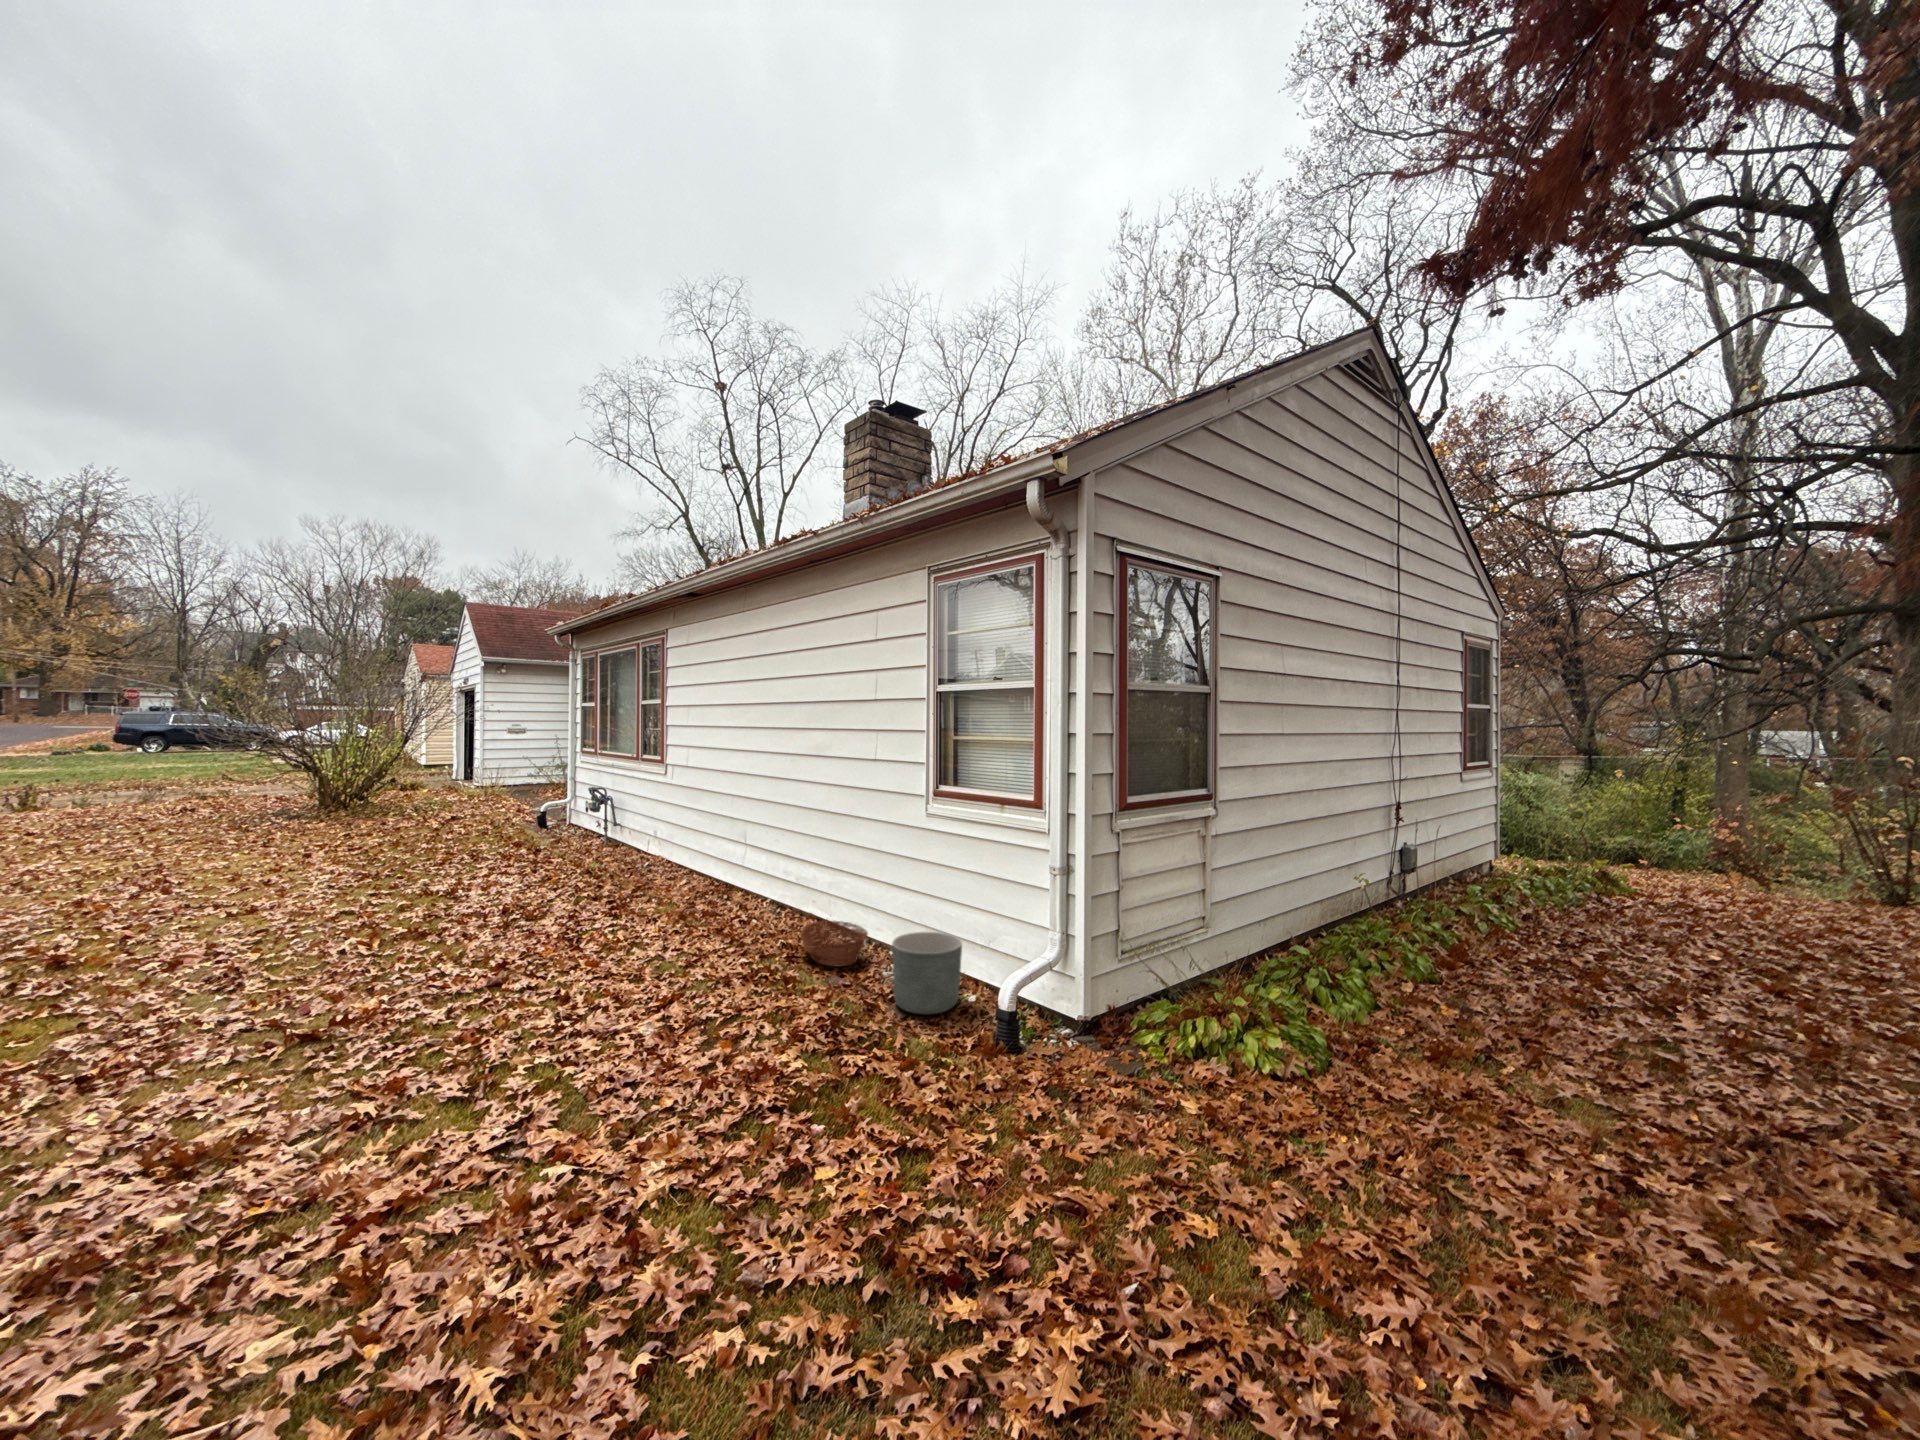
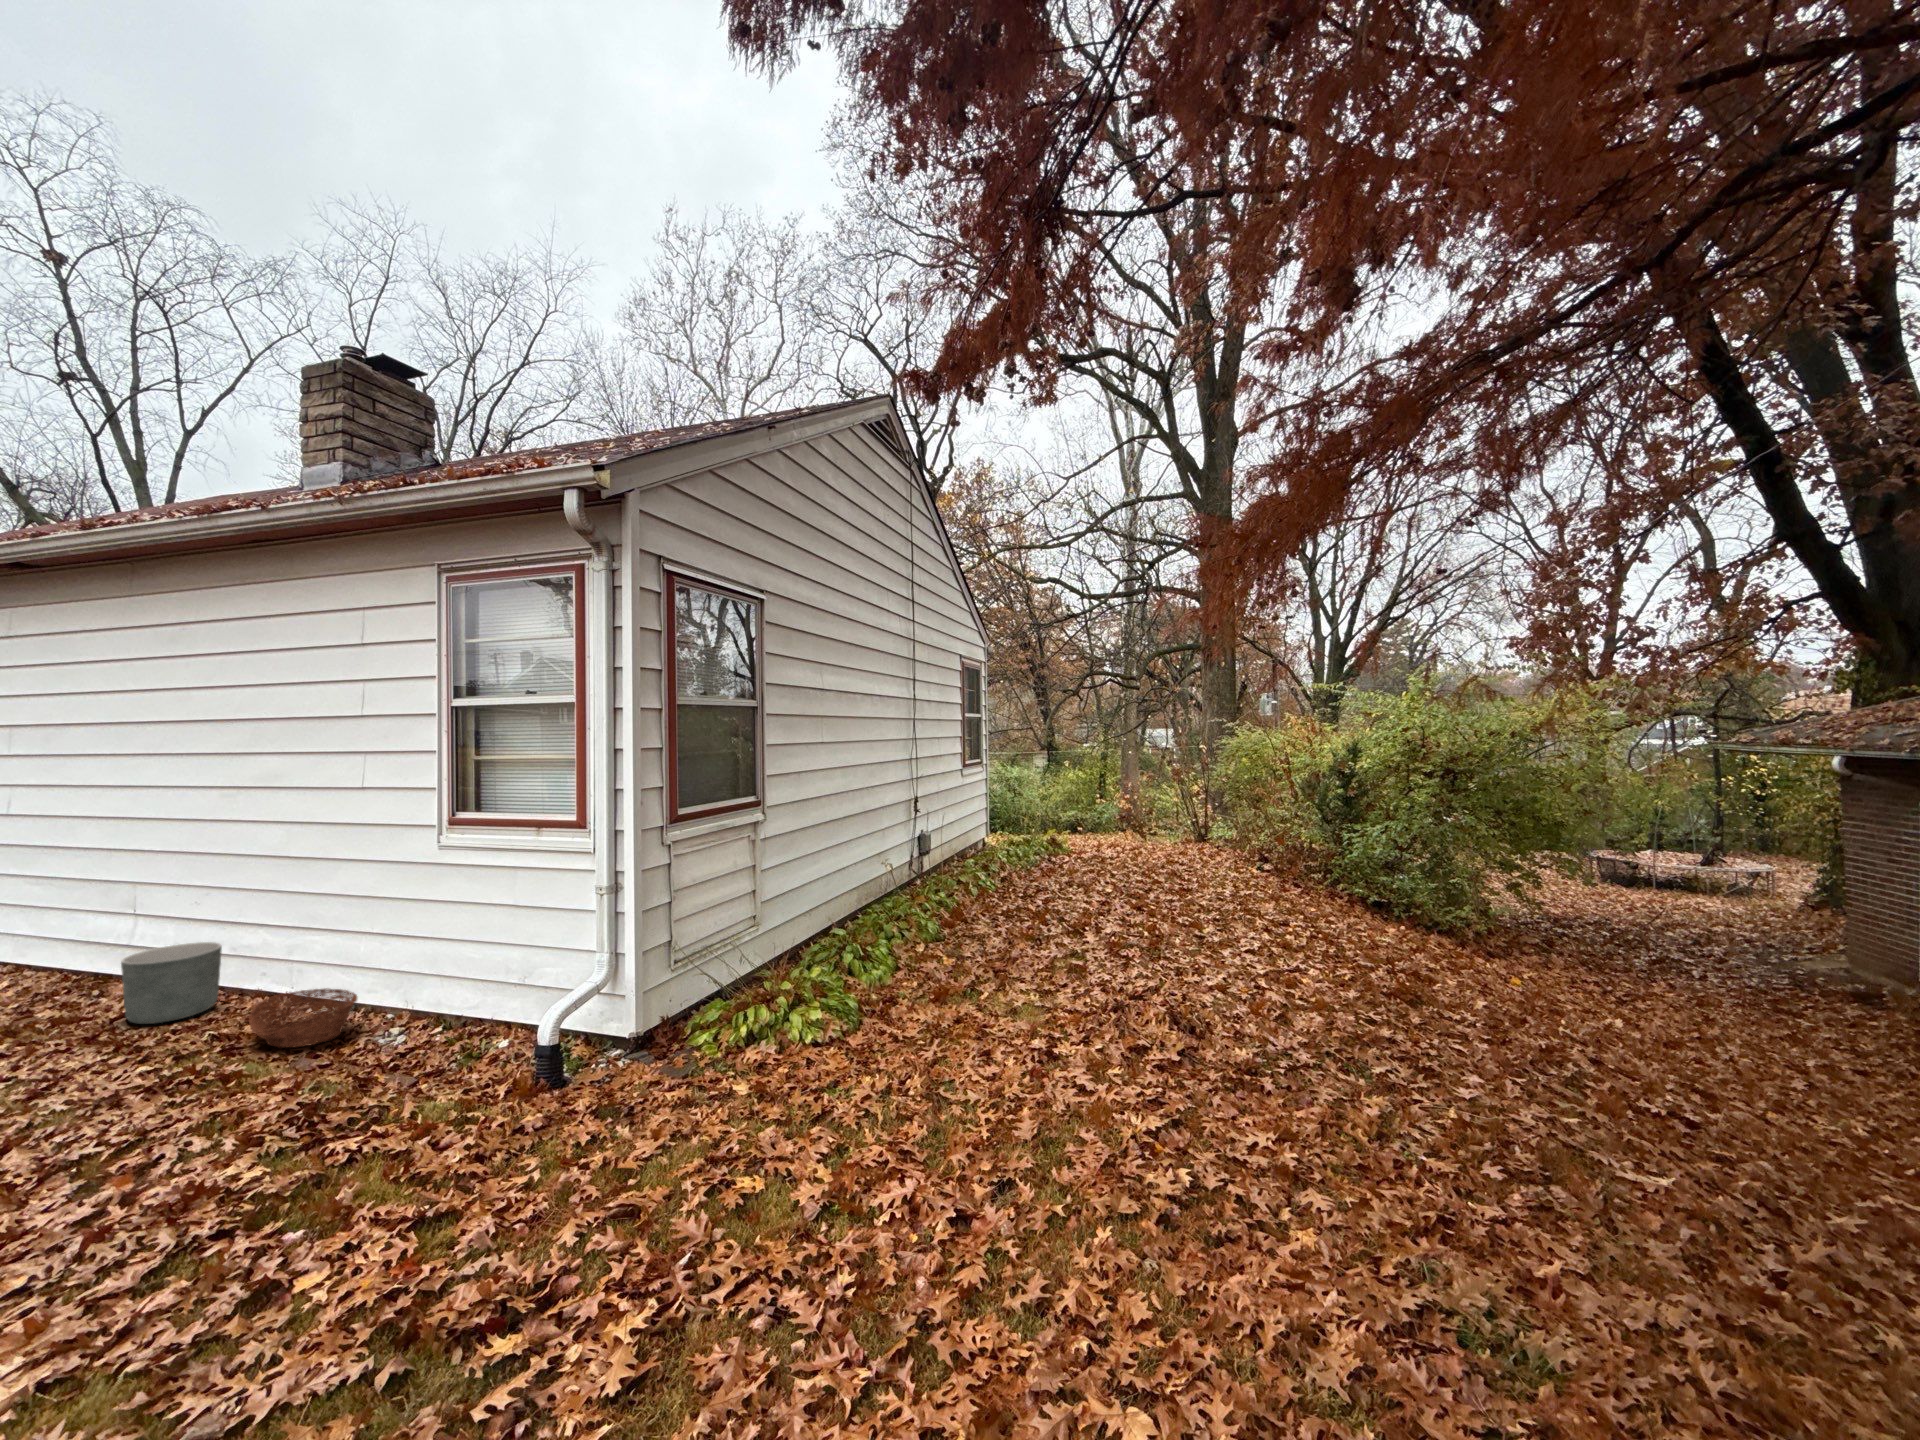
planter: present [892,932,962,1015] -> present [121,942,222,1024]

